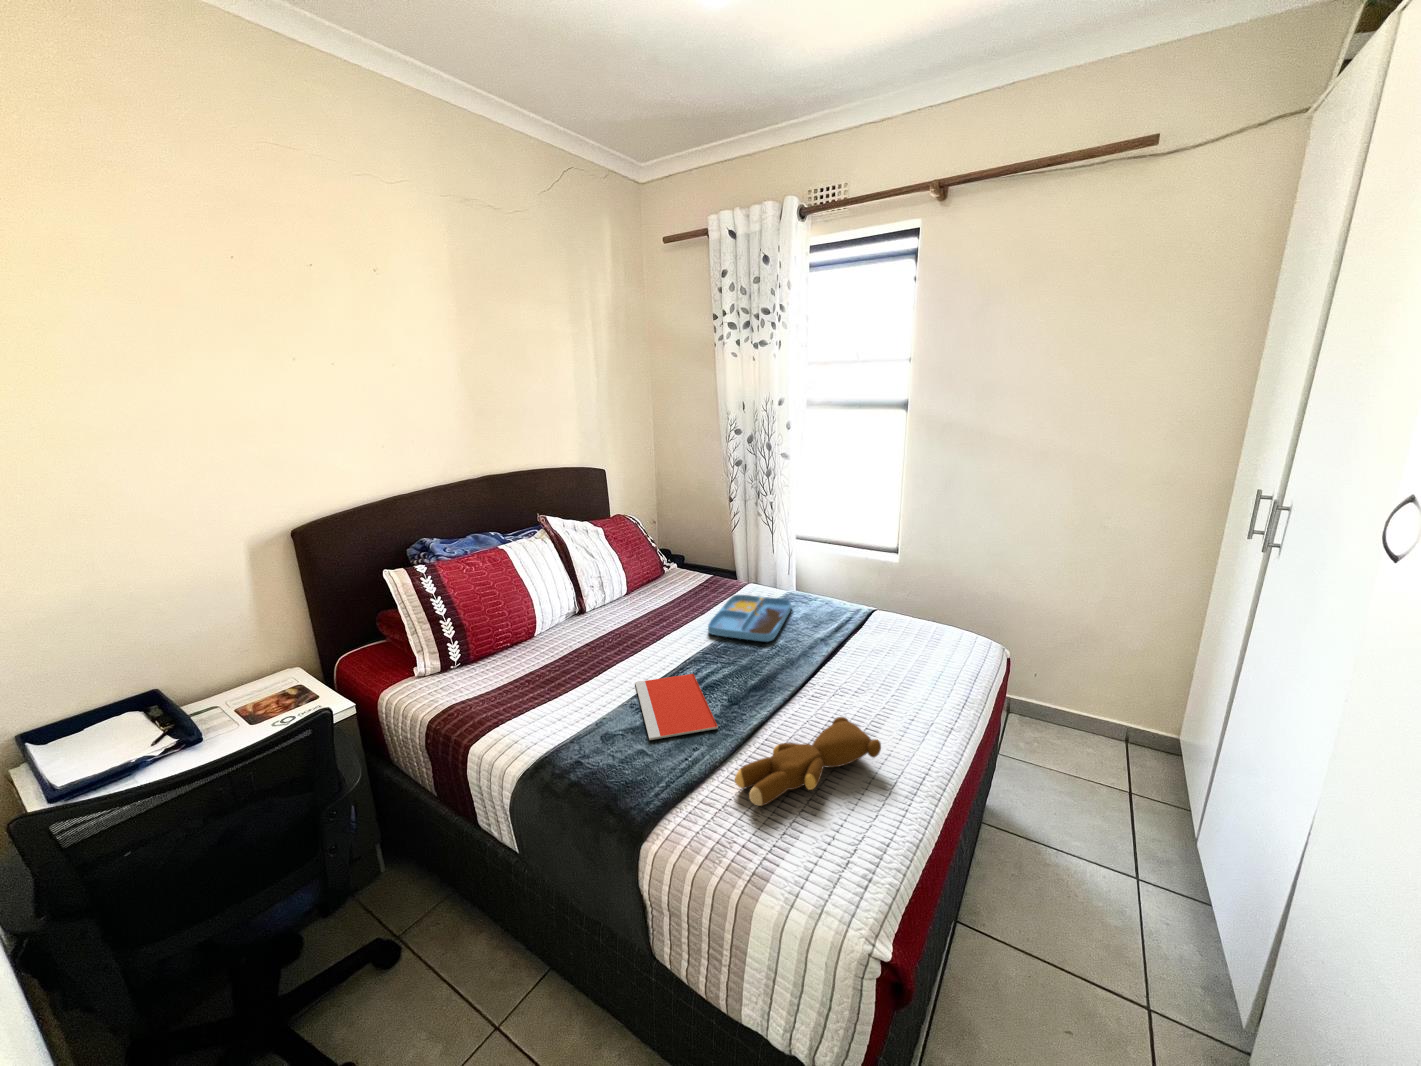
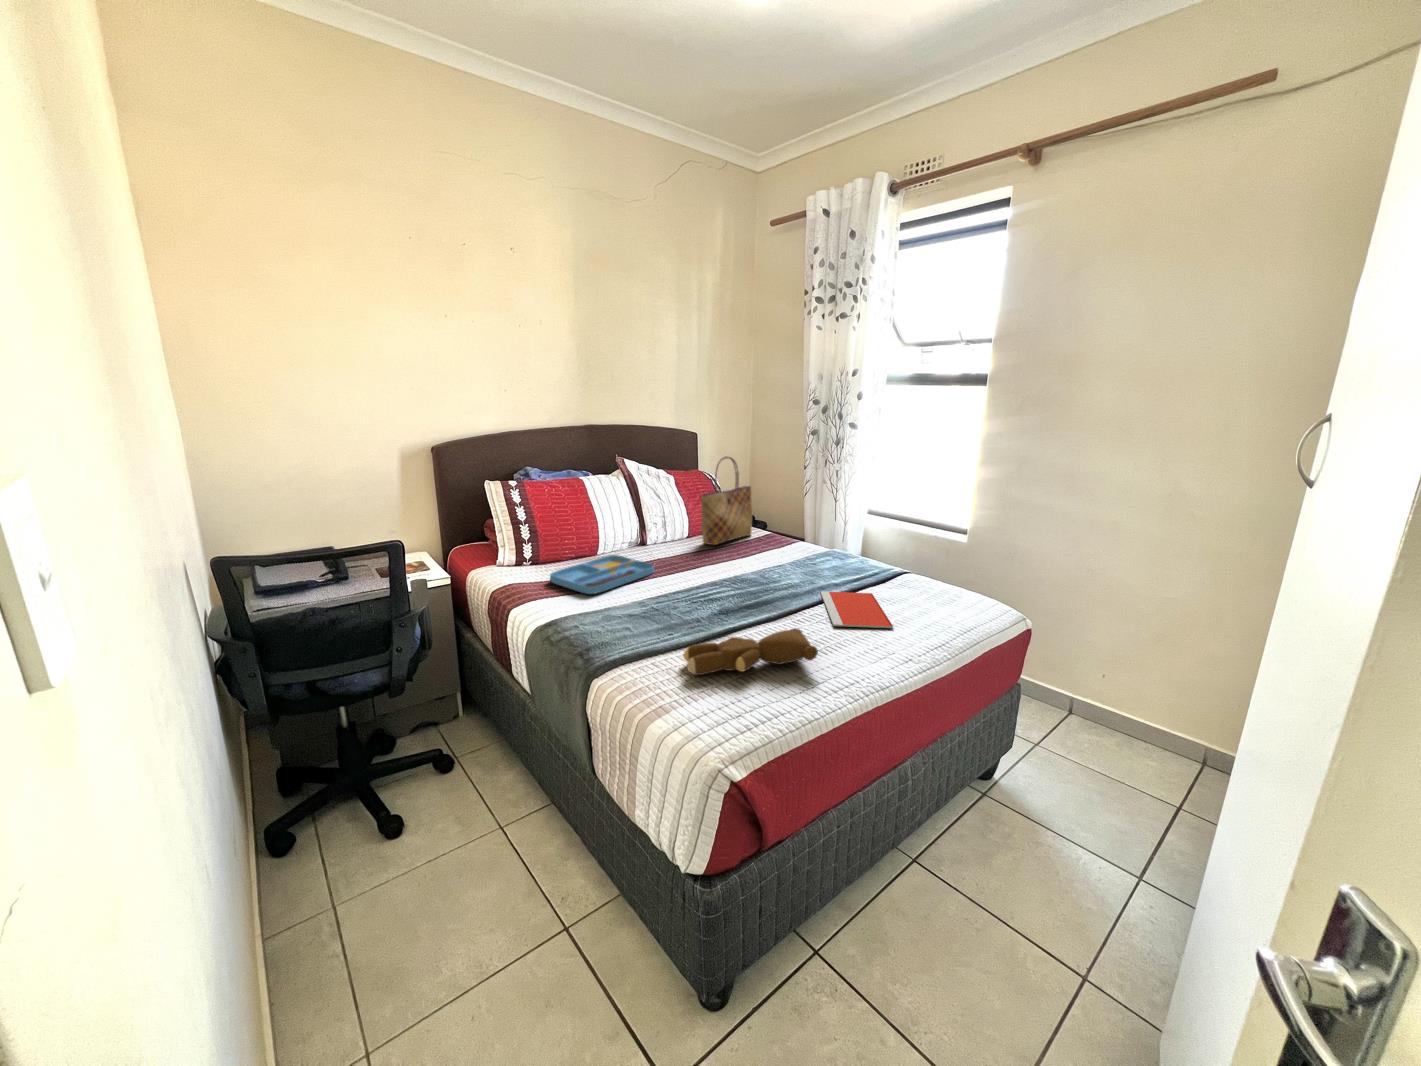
tote bag: none [647,502,695,603] -> present [701,456,752,545]
tray: present [708,595,791,641] -> present [550,555,654,594]
notebook: present [635,674,718,740] -> present [820,592,893,628]

